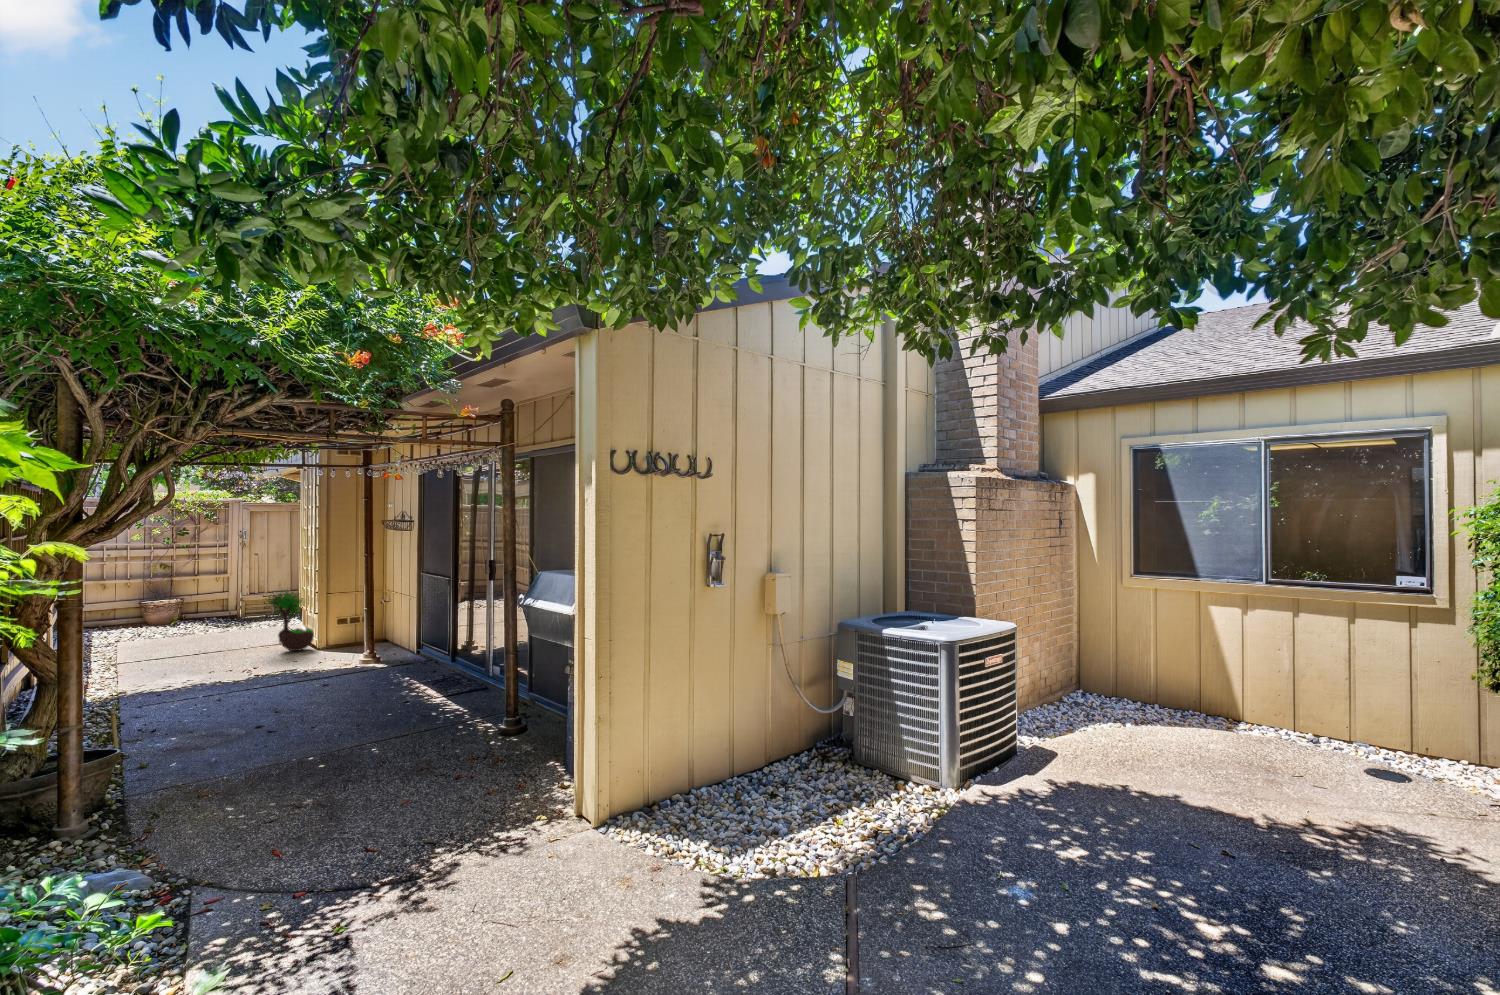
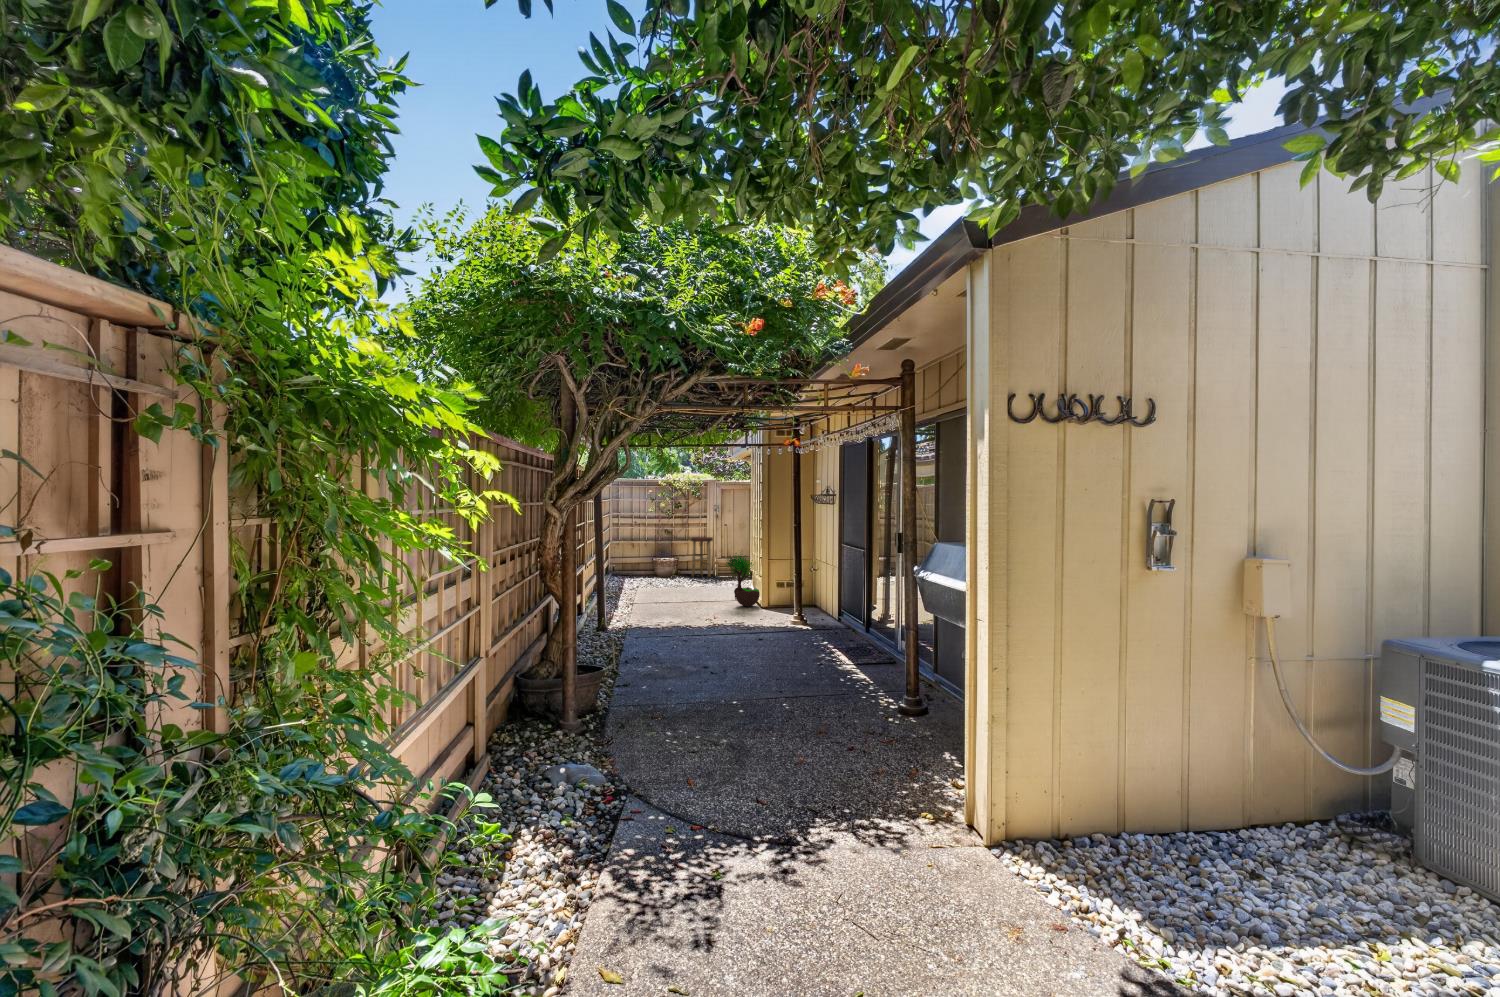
stool: none [199,569,236,622] -> present [691,537,713,577]

